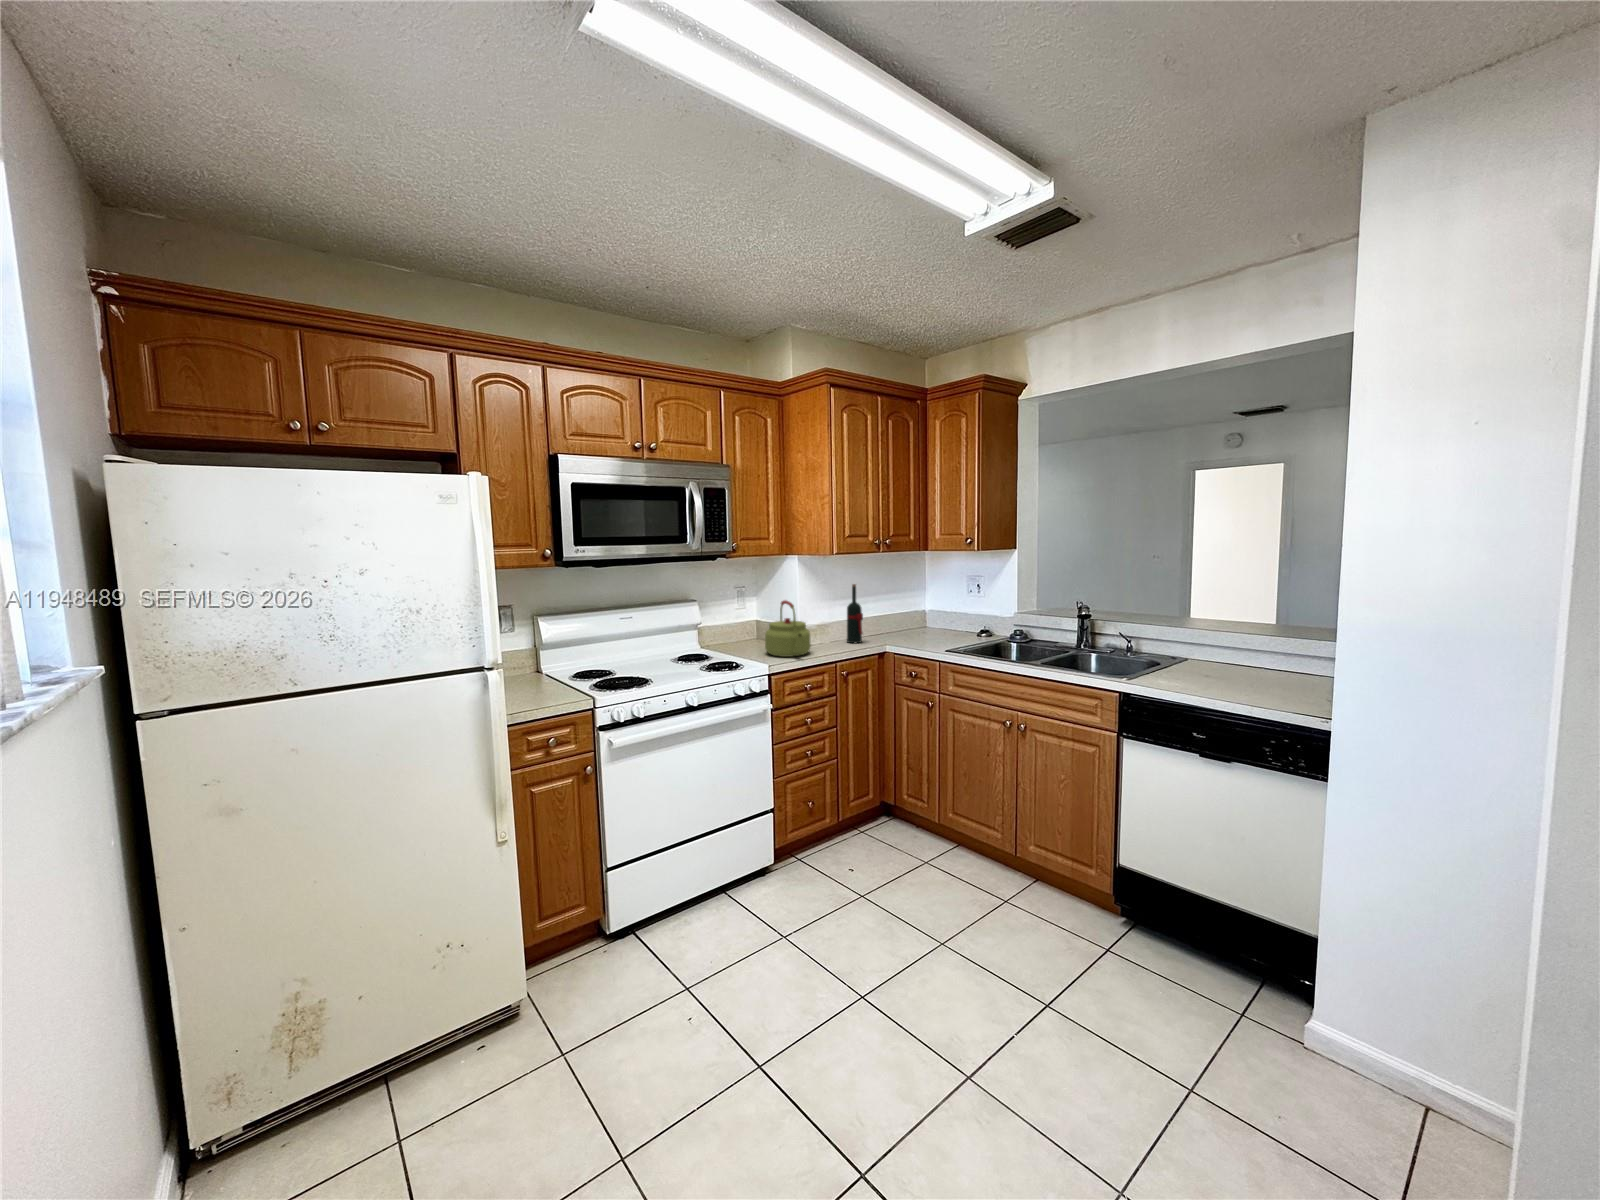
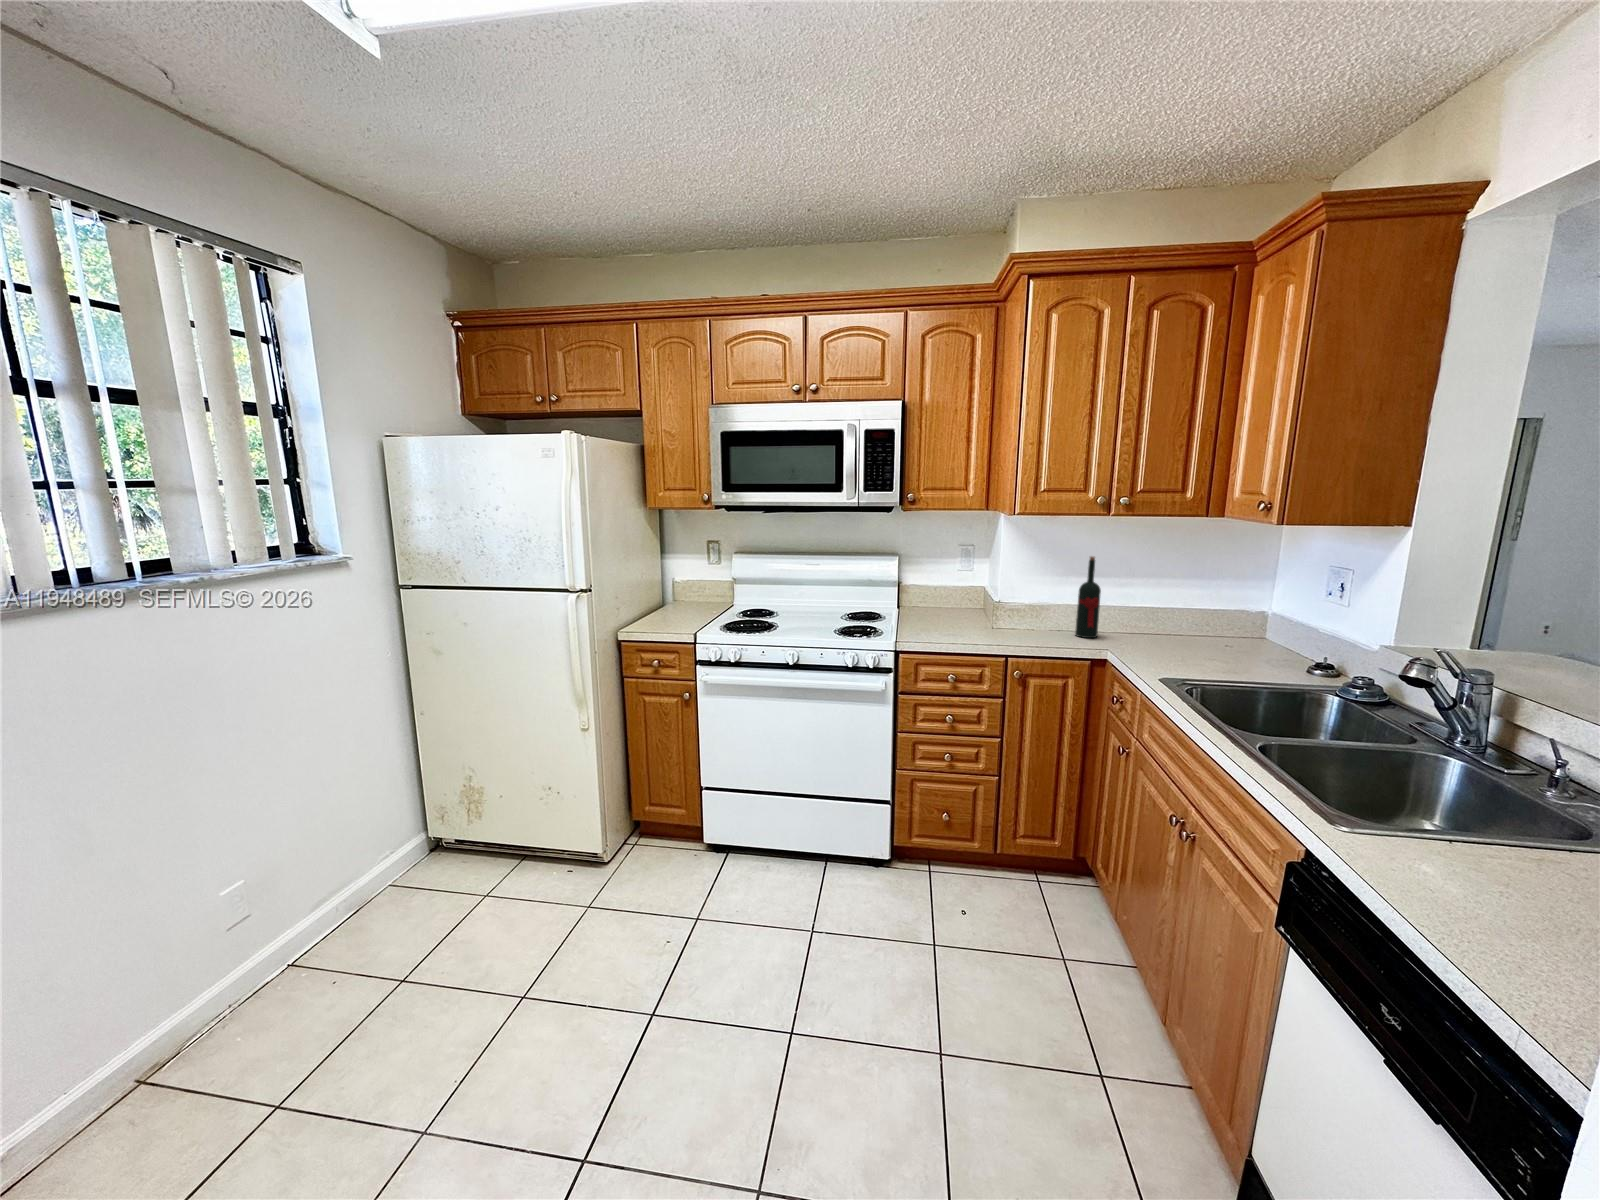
kettle: present [765,600,811,657] -> none [939,567,997,637]

